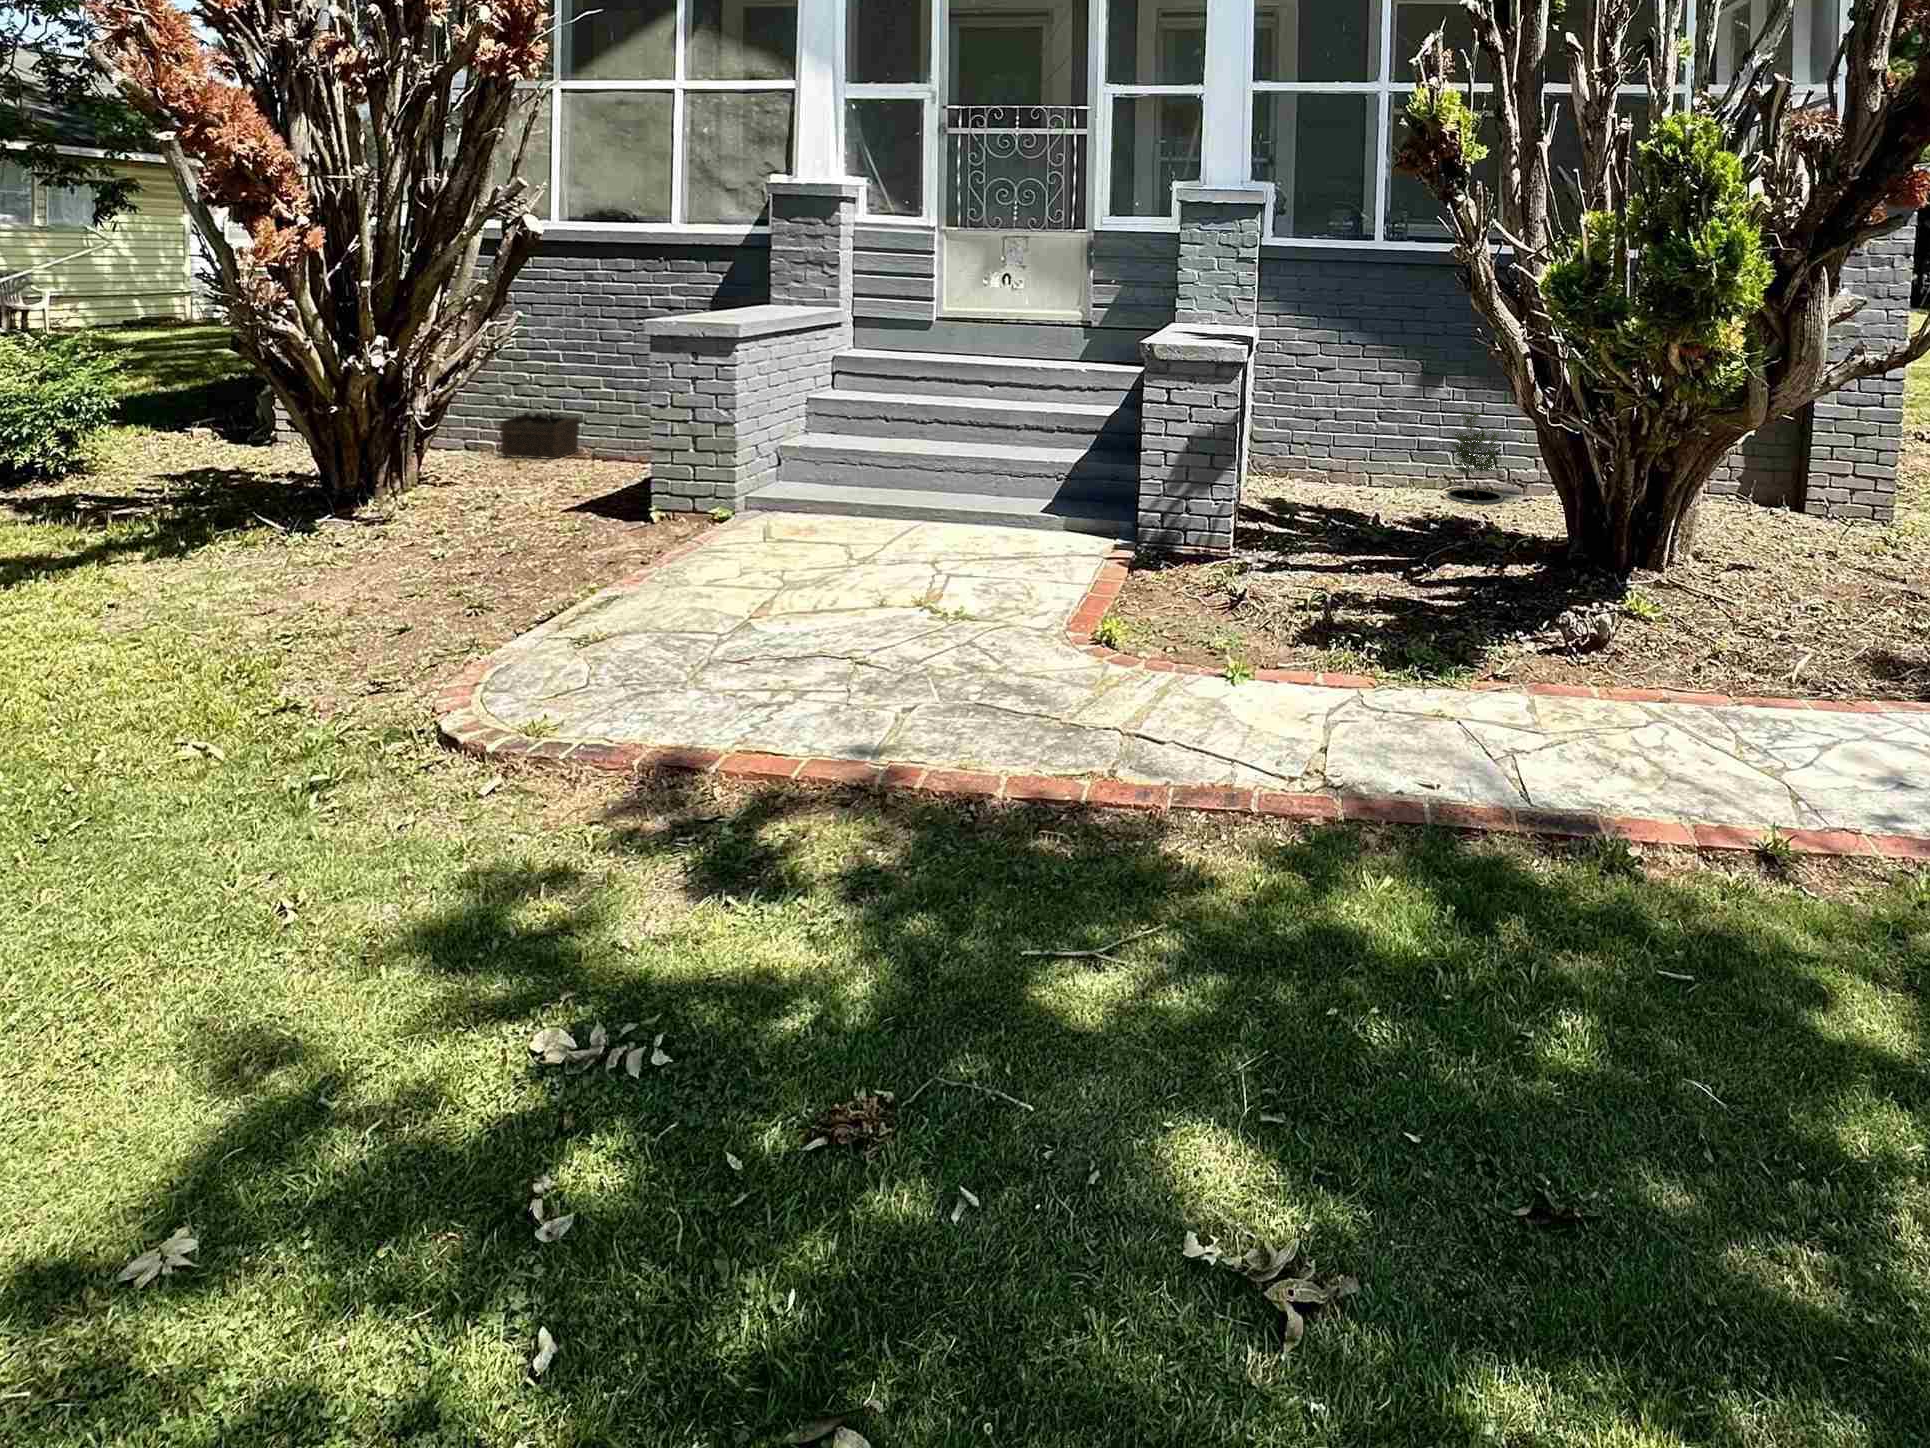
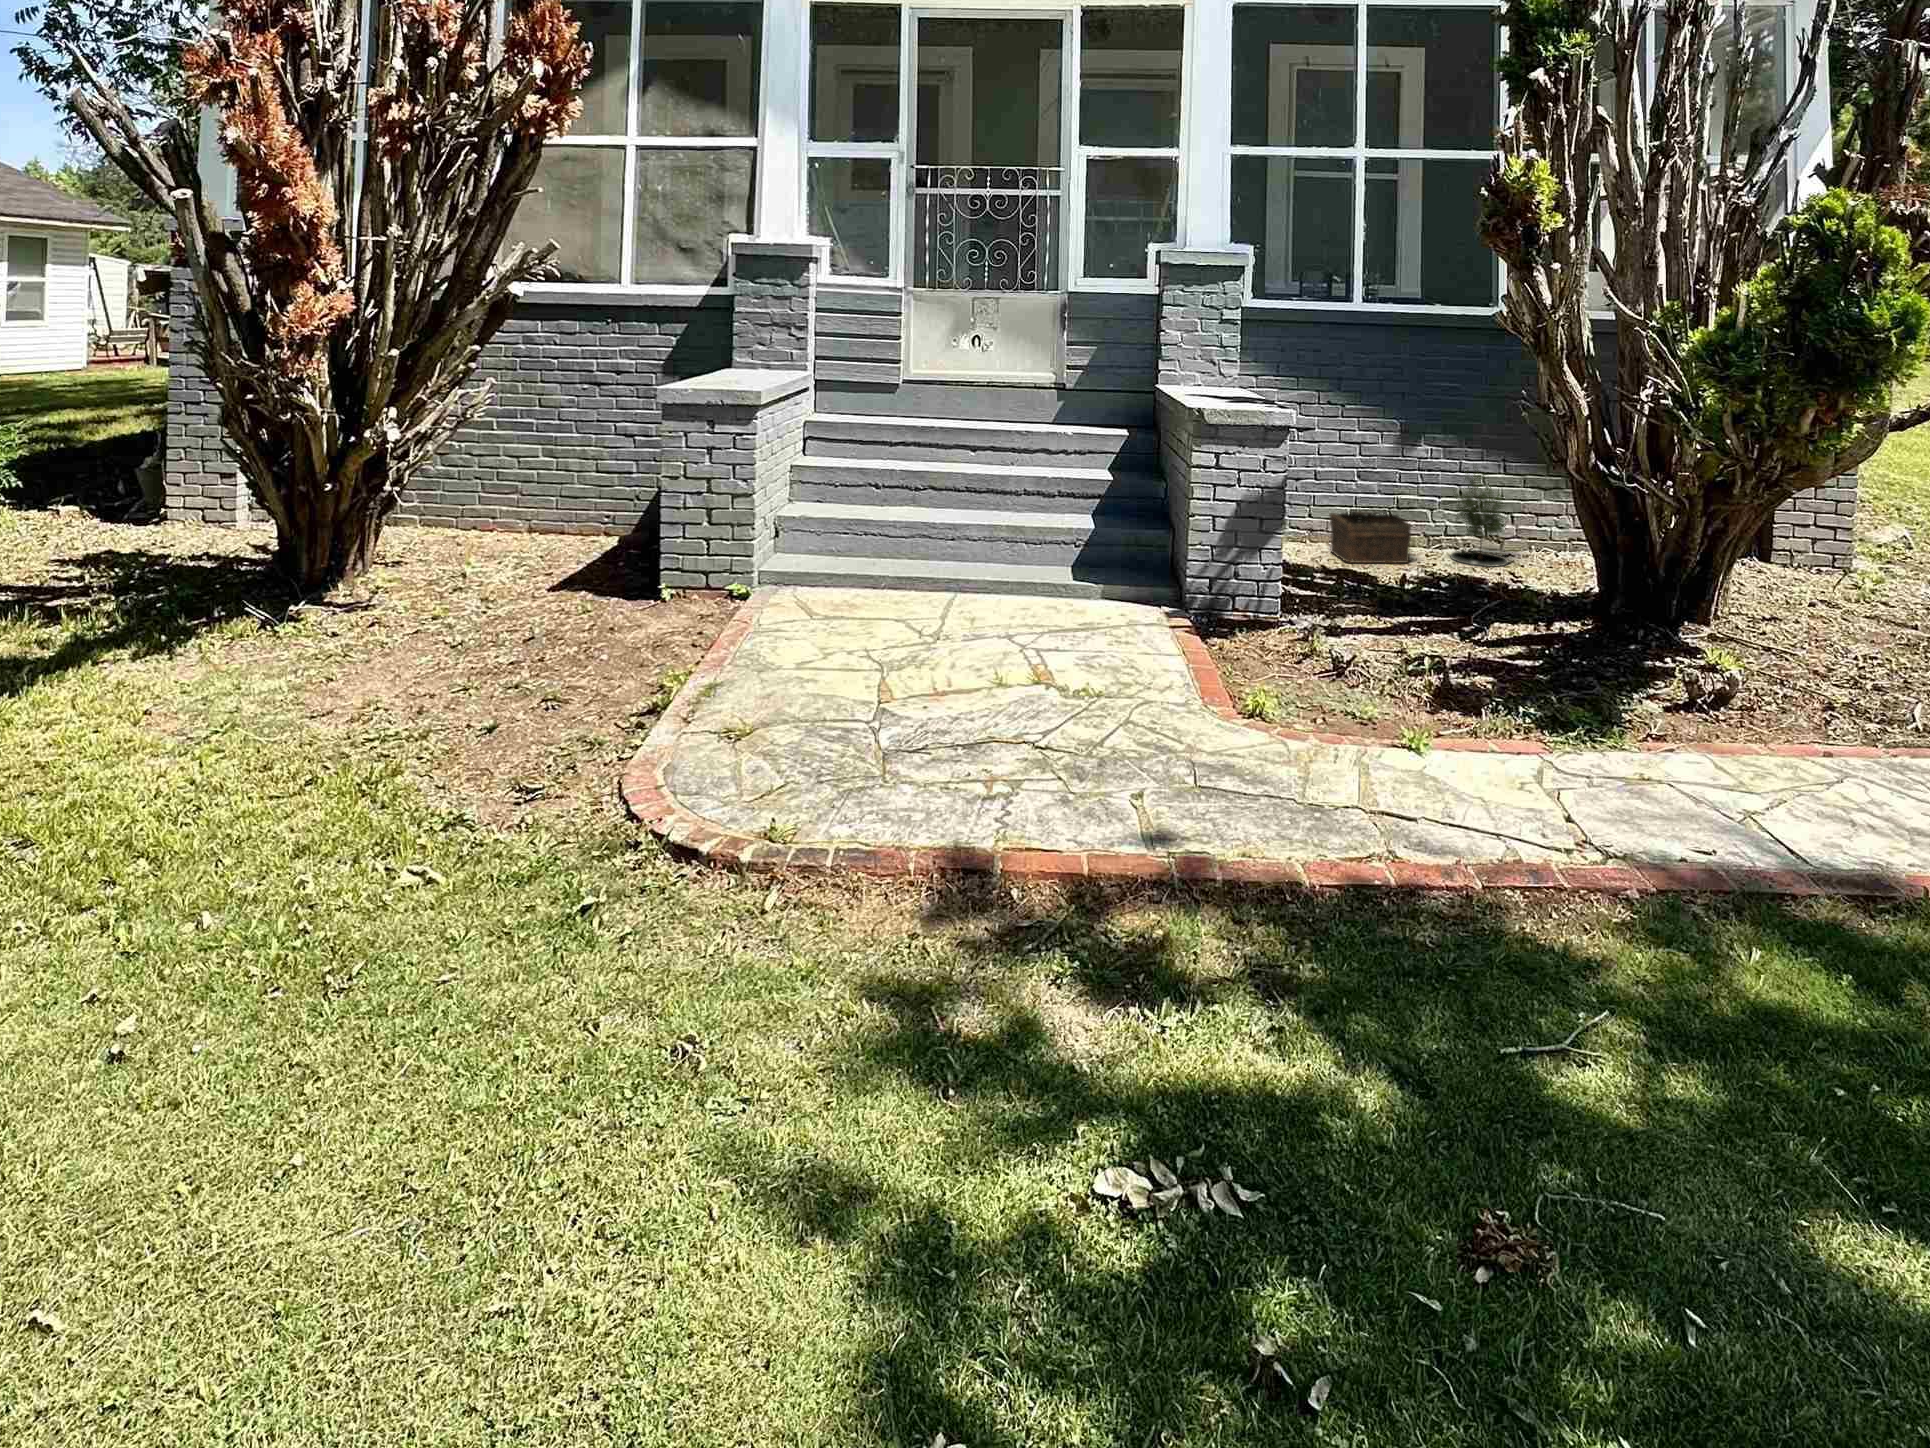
basket: present [500,412,580,459] -> present [1329,511,1411,563]

